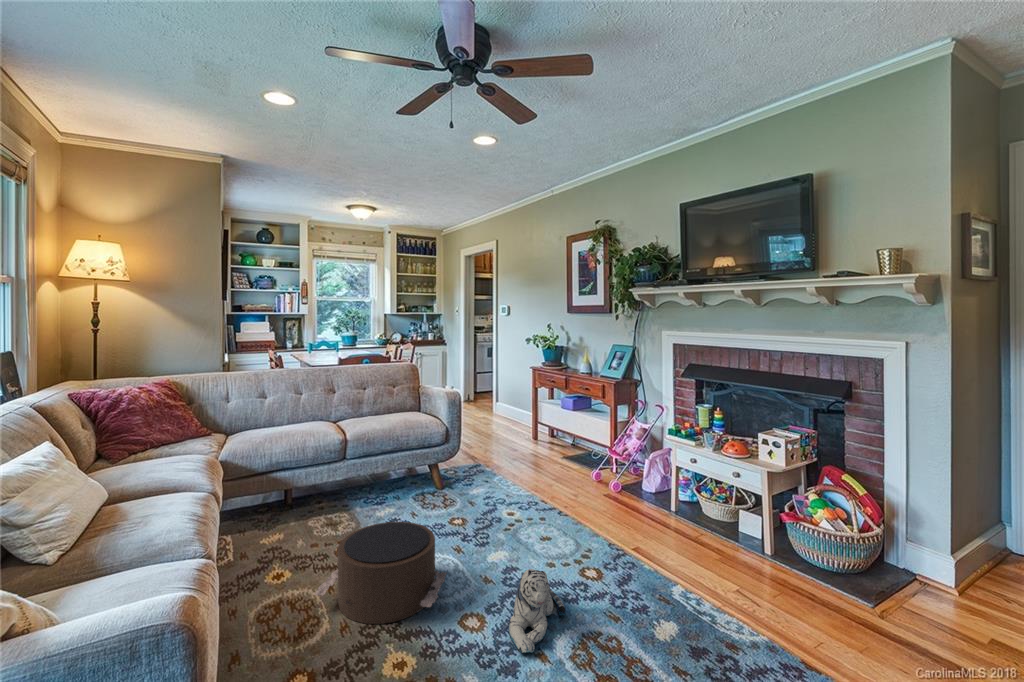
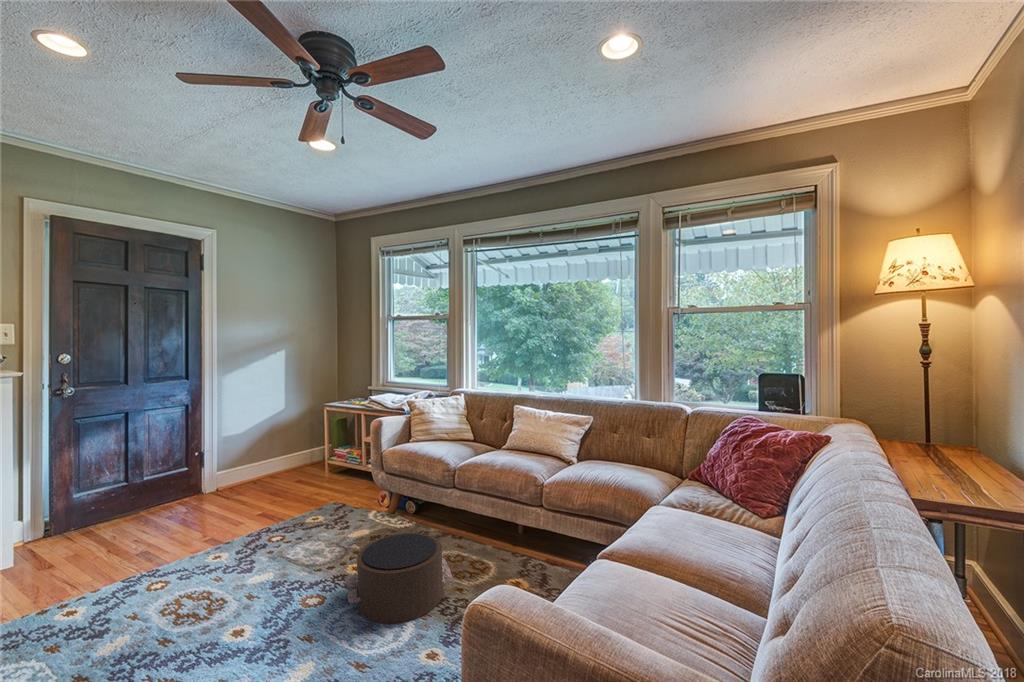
plush toy: present [509,569,565,653] -> none [220,567,280,651]

